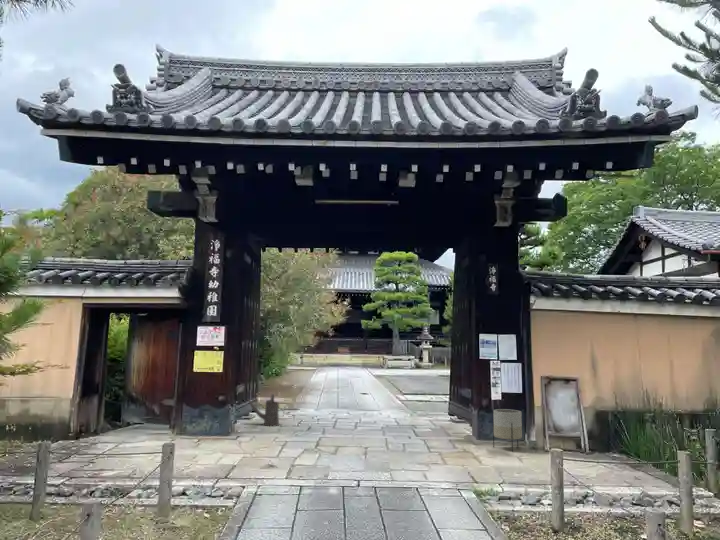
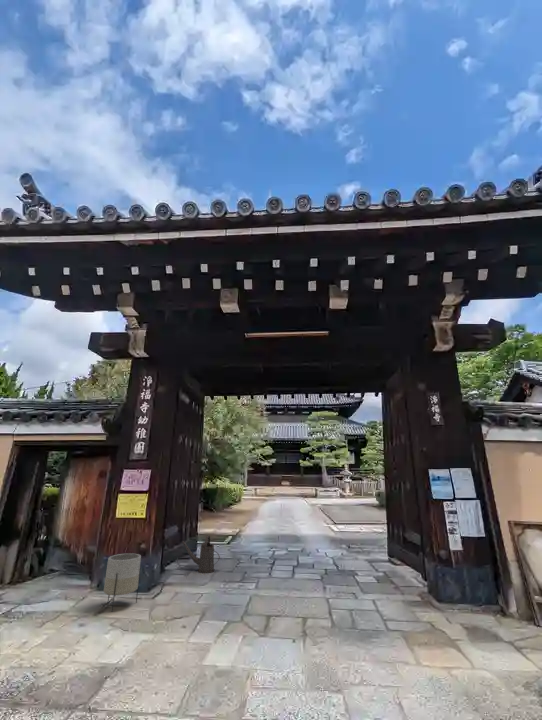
planter: present [493,409,522,451] -> present [104,553,141,610]

